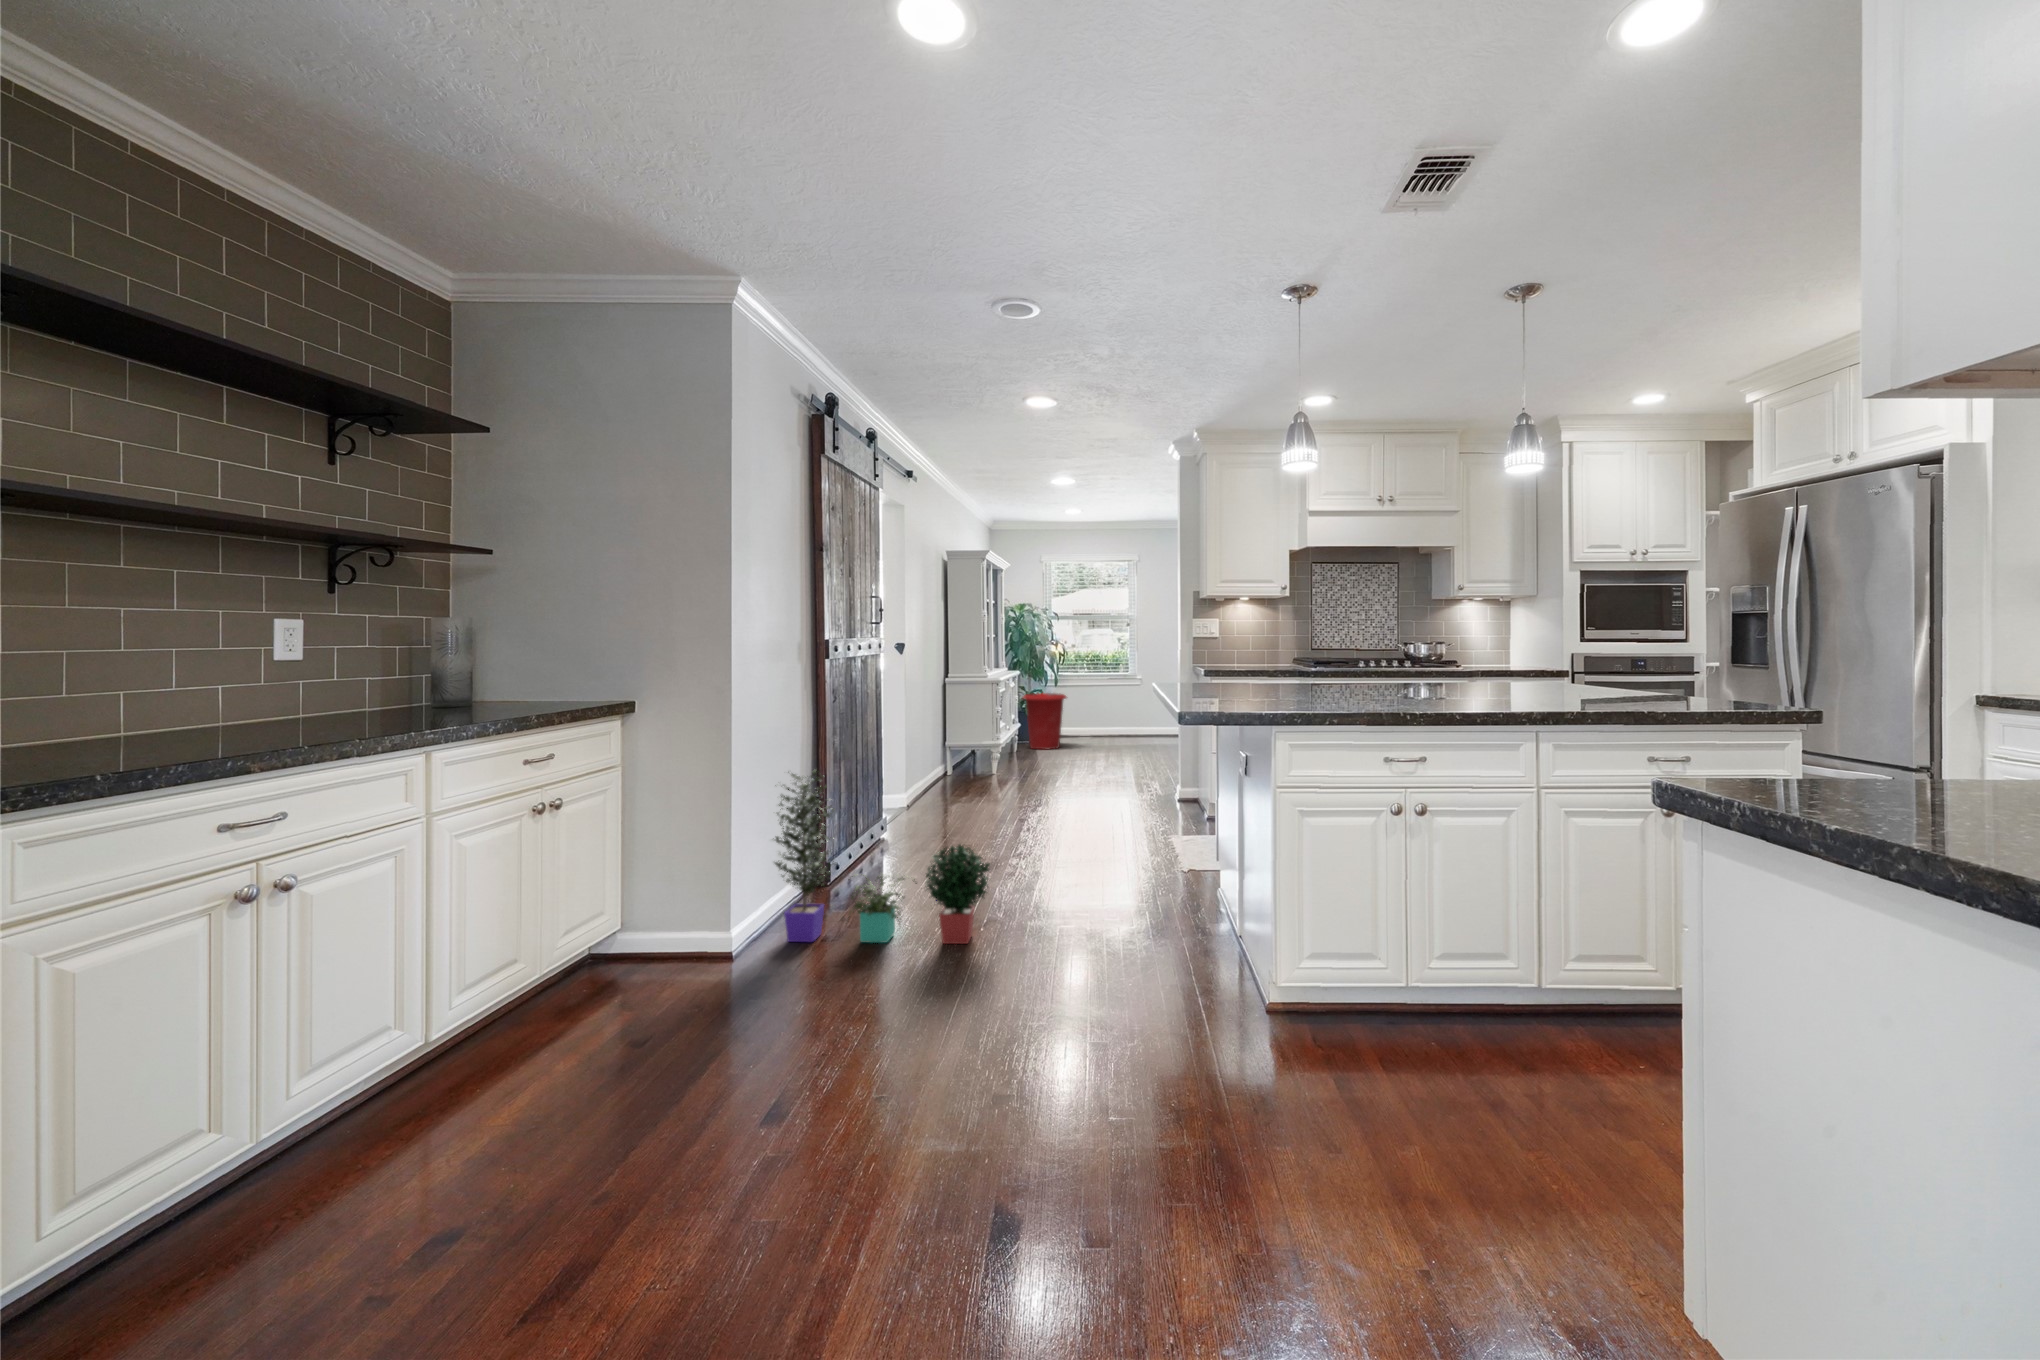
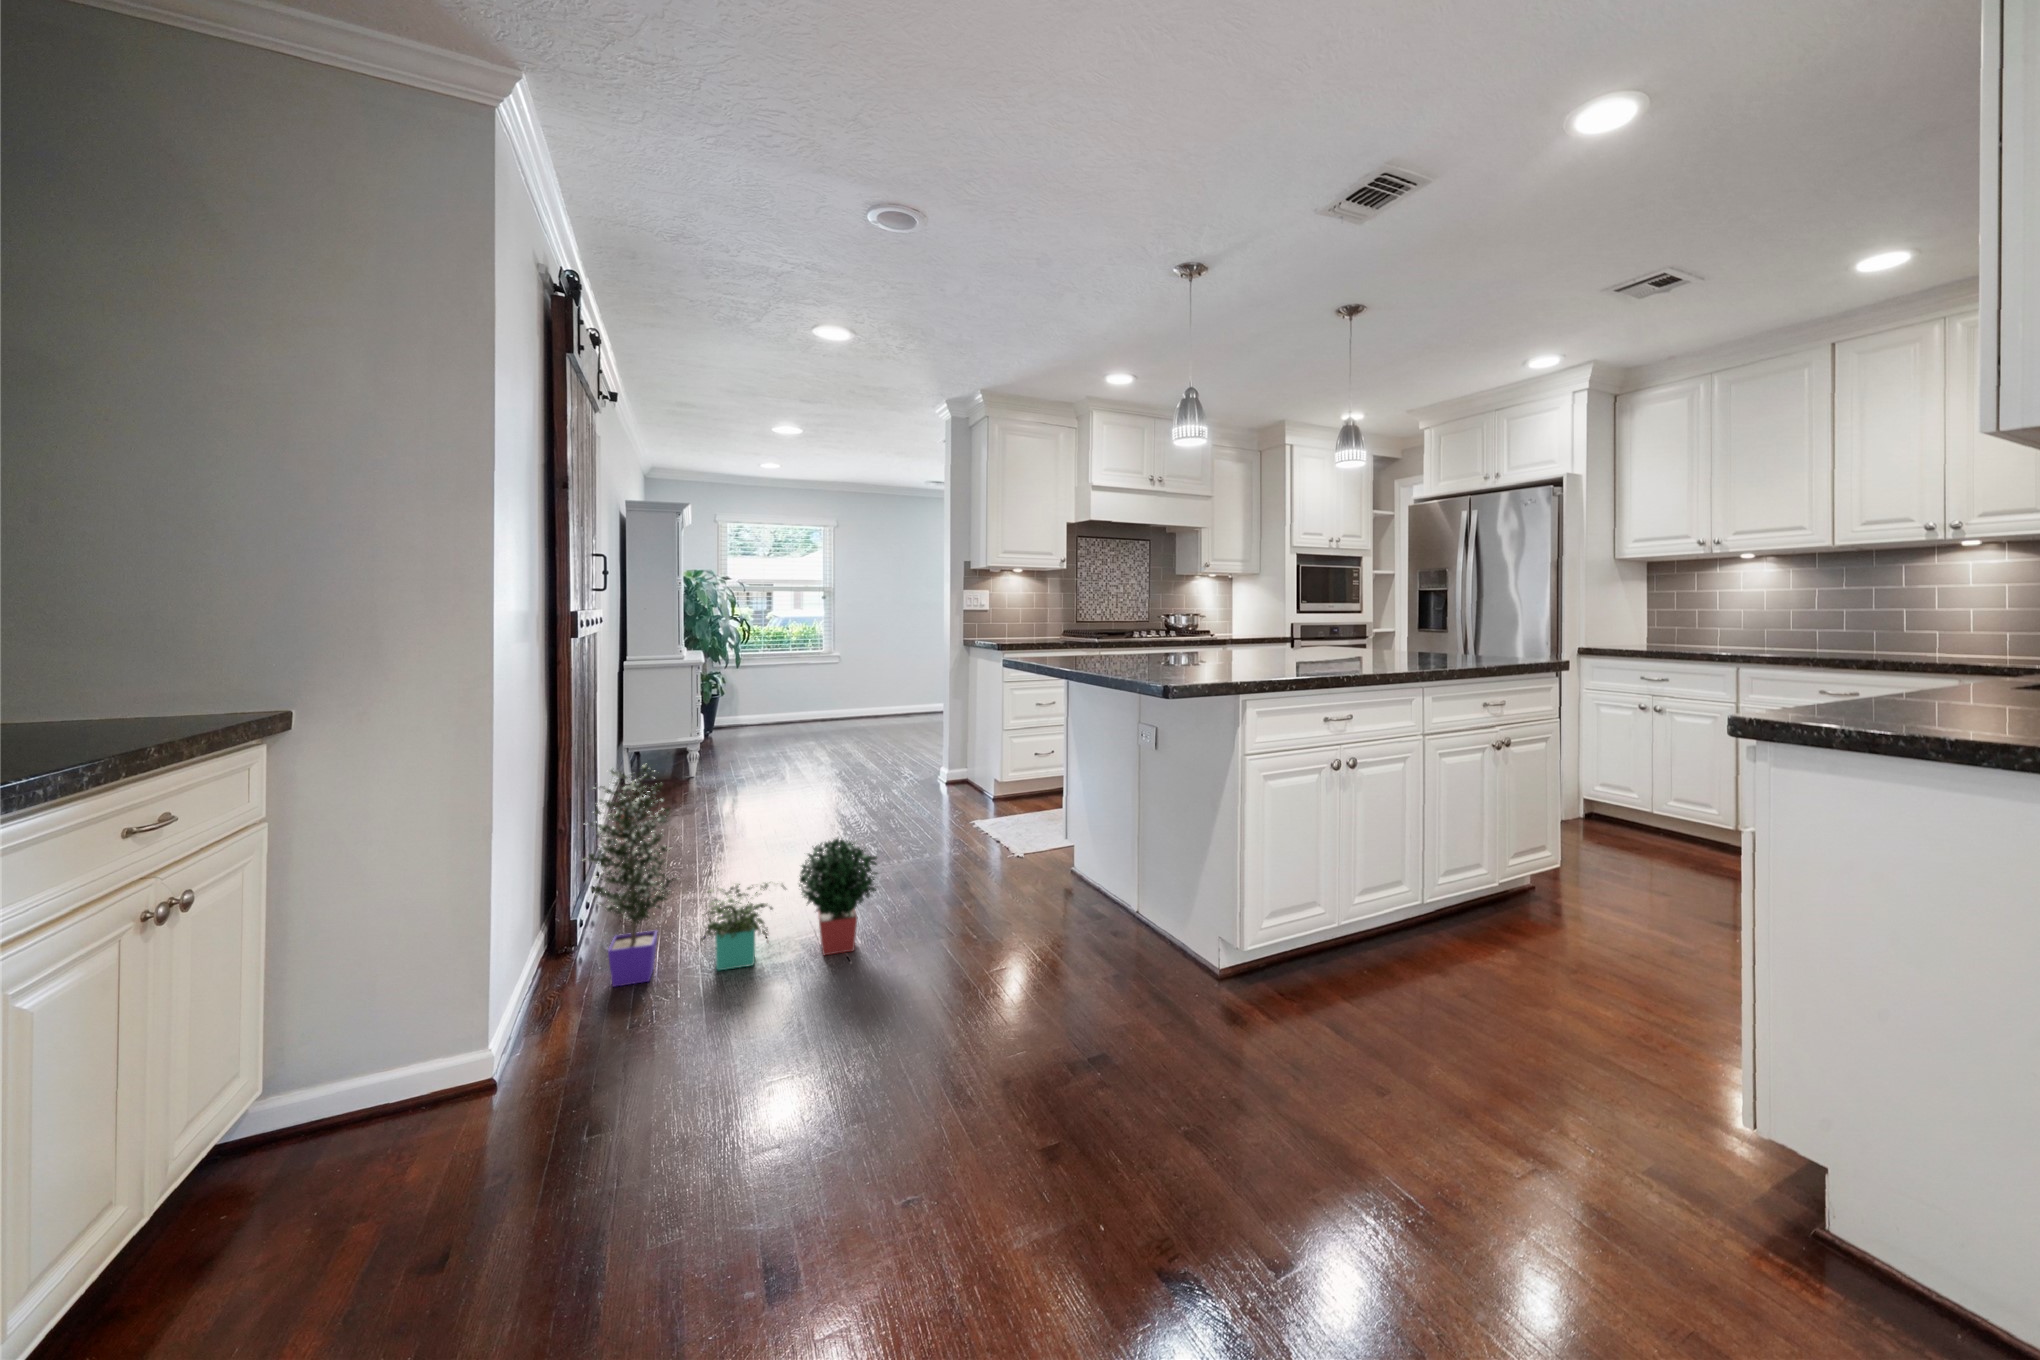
waste bin: present [1023,693,1066,749] -> none [749,663,799,720]

